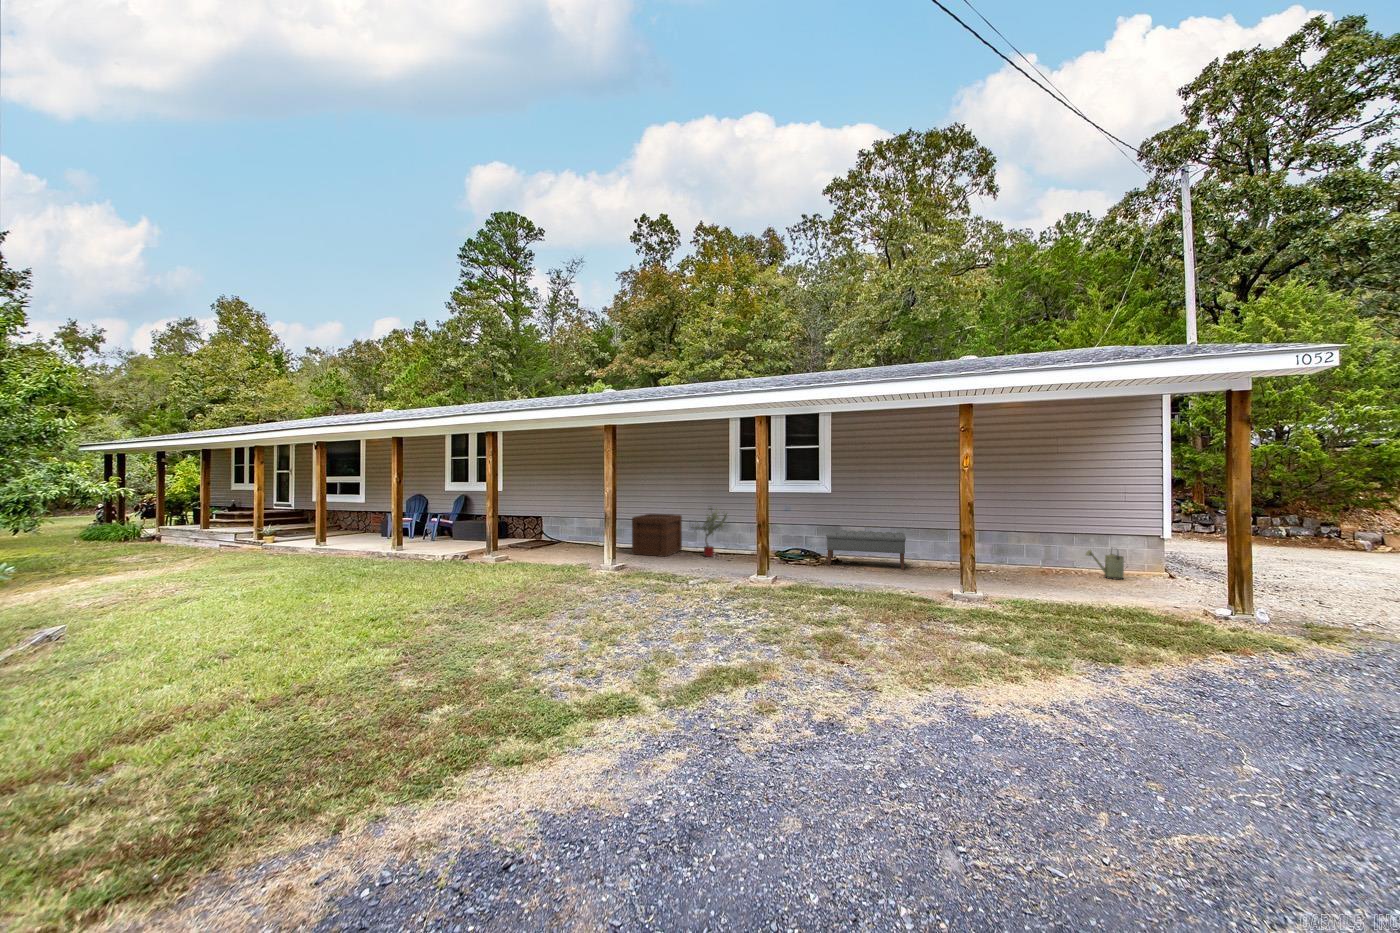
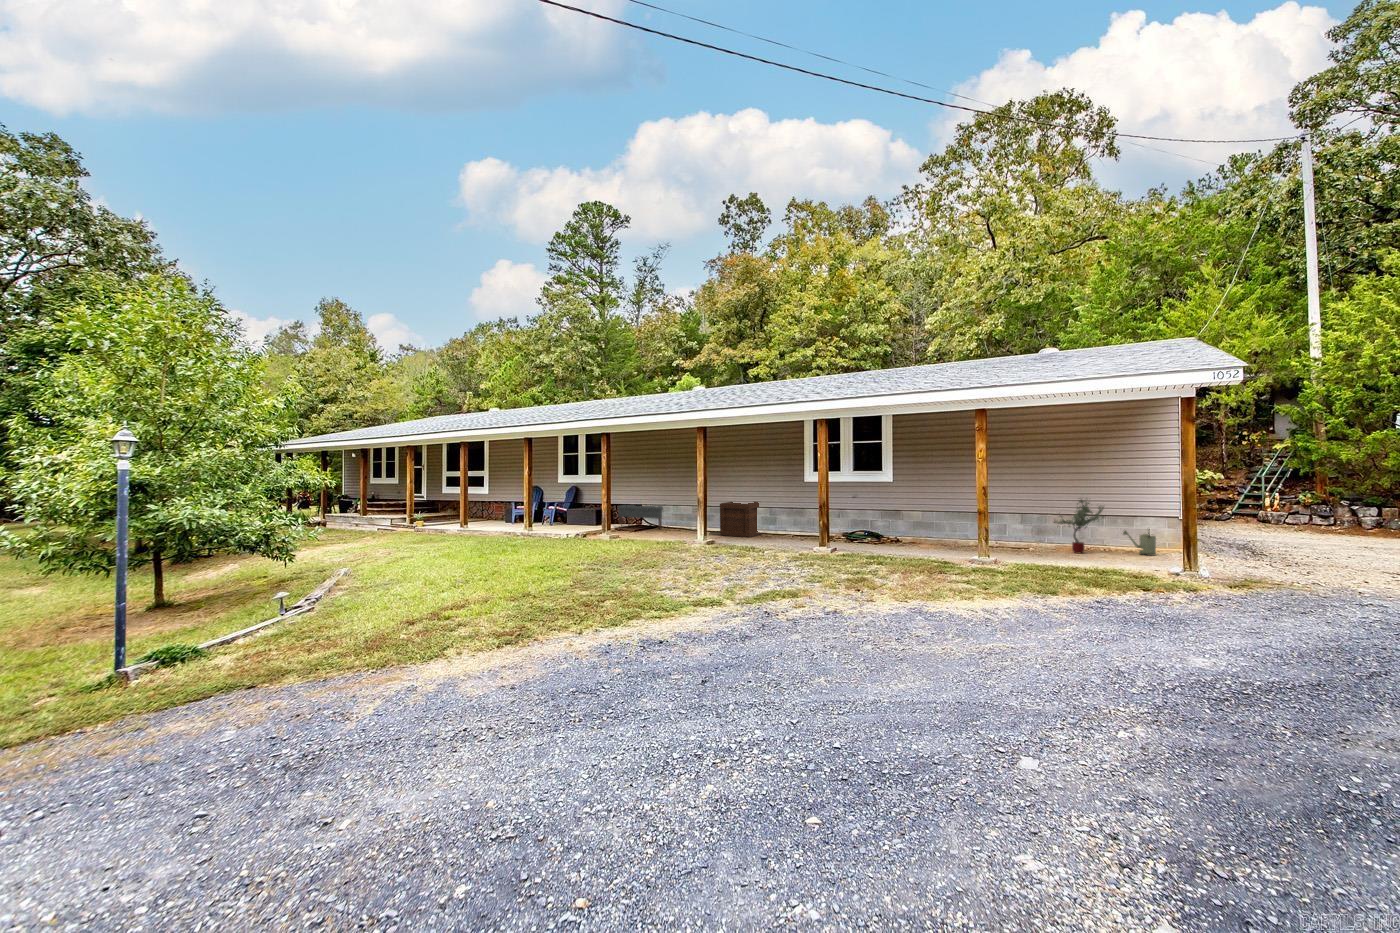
potted tree: present [691,506,727,557] -> present [1054,498,1104,553]
bench: present [826,530,906,570] -> present [618,505,668,529]

